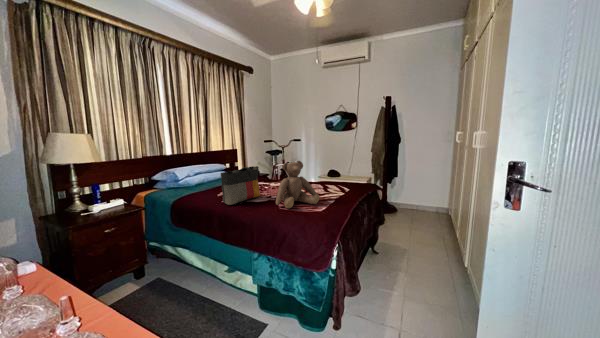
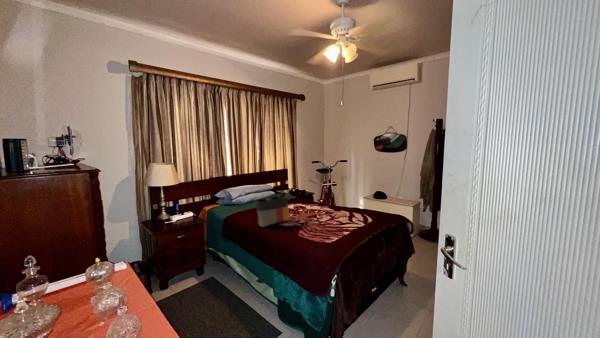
teddy bear: present [276,161,319,208] -> none [296,193,336,236]

